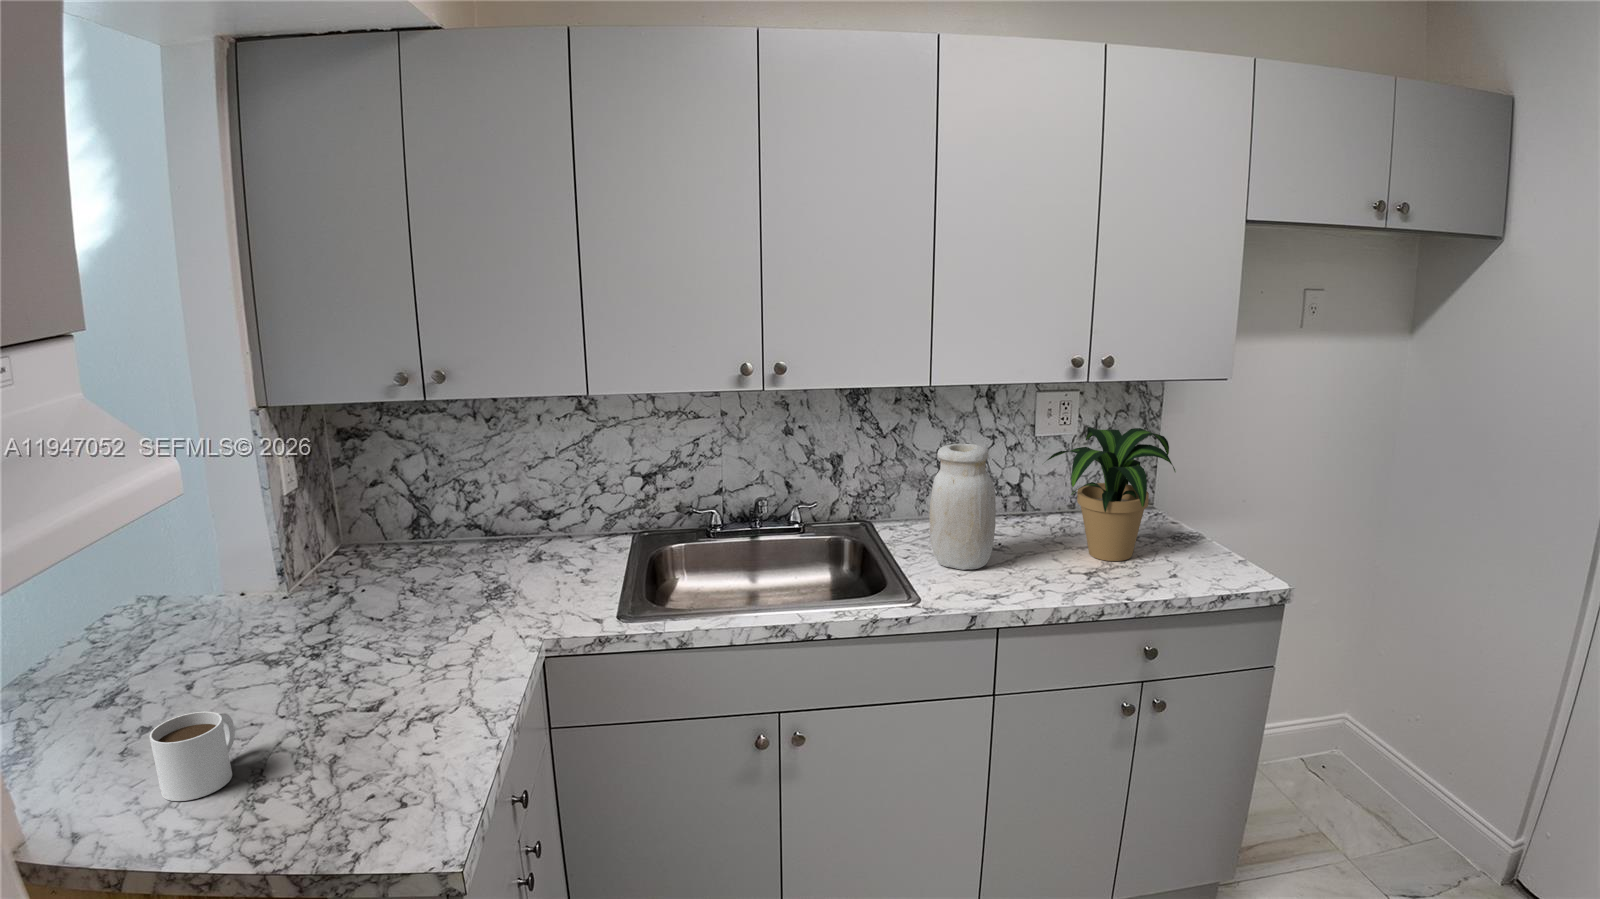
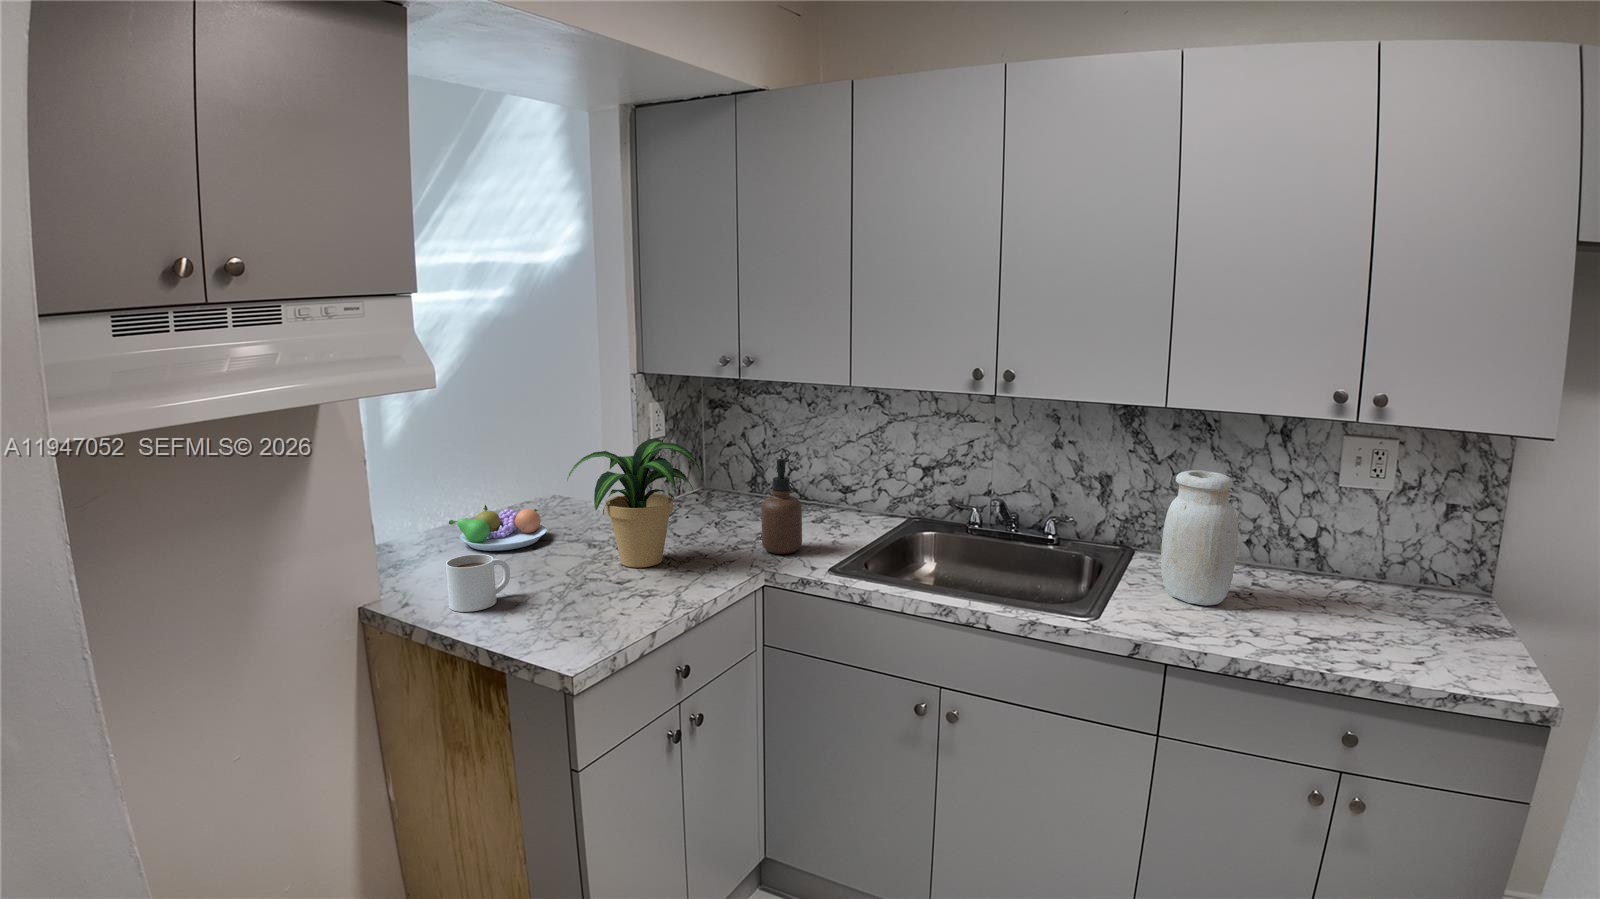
potted plant: present [1047,427,1176,561] -> present [567,439,701,567]
soap dispenser: none [502,497,556,611] -> present [761,459,802,554]
fruit bowl: none [42,626,200,705] -> present [449,505,547,551]

